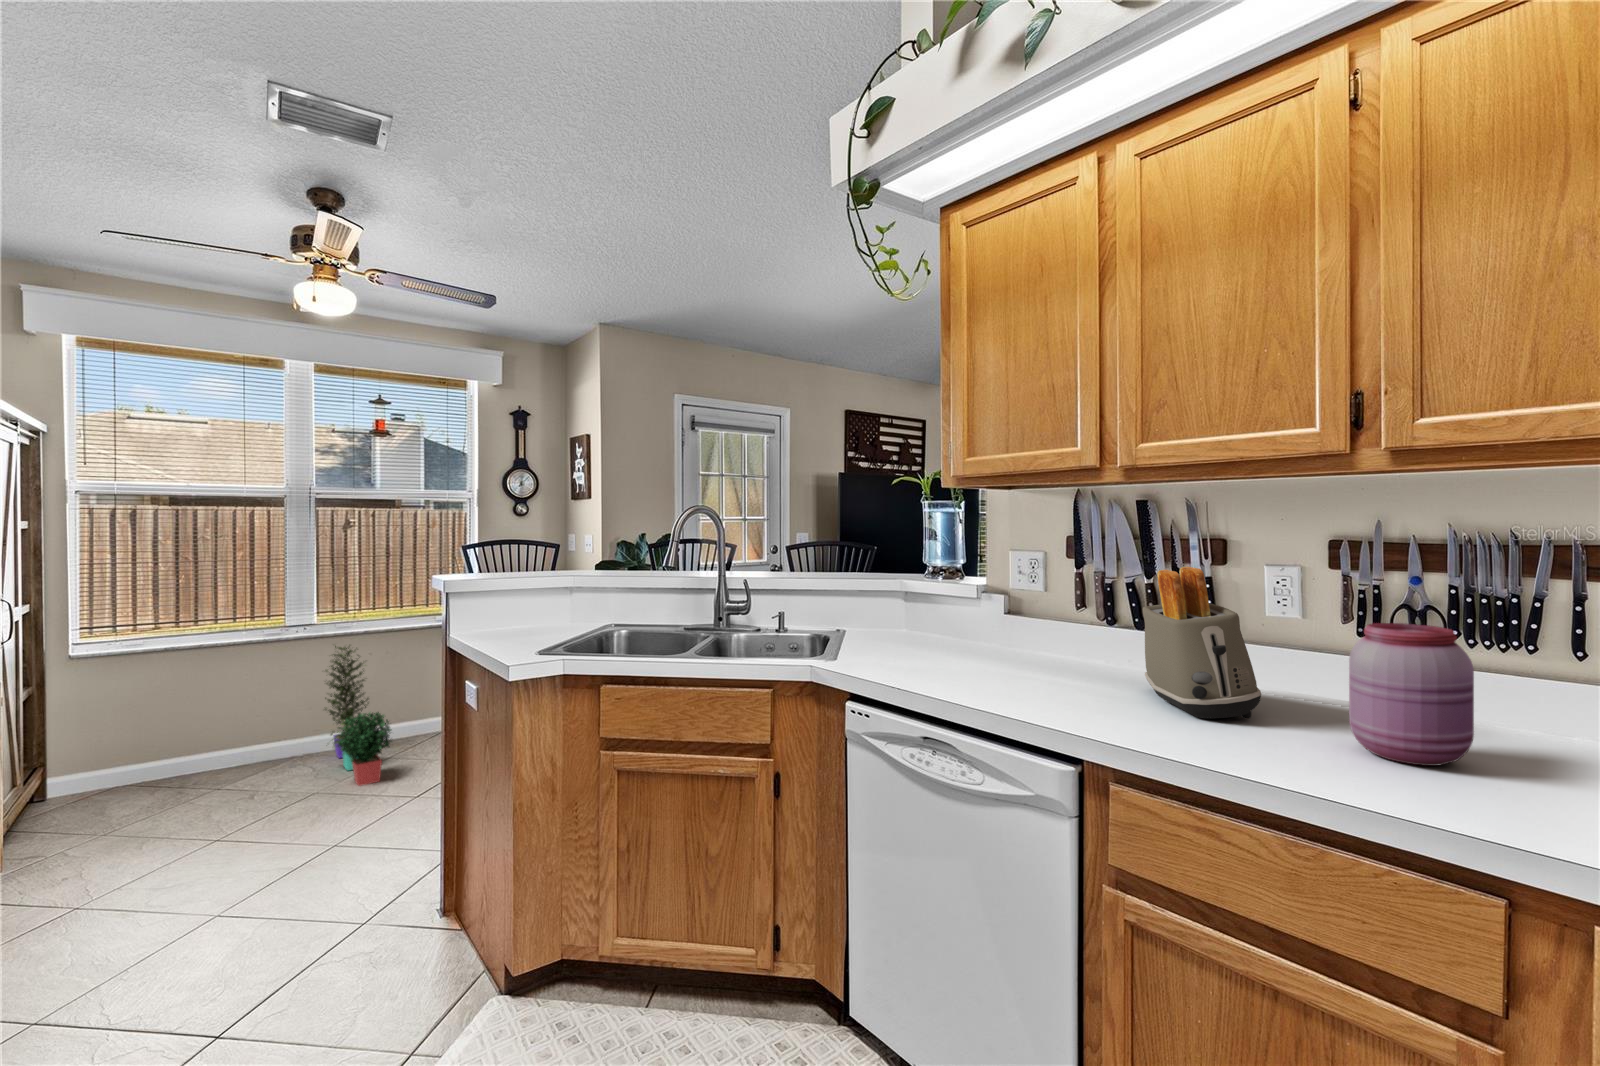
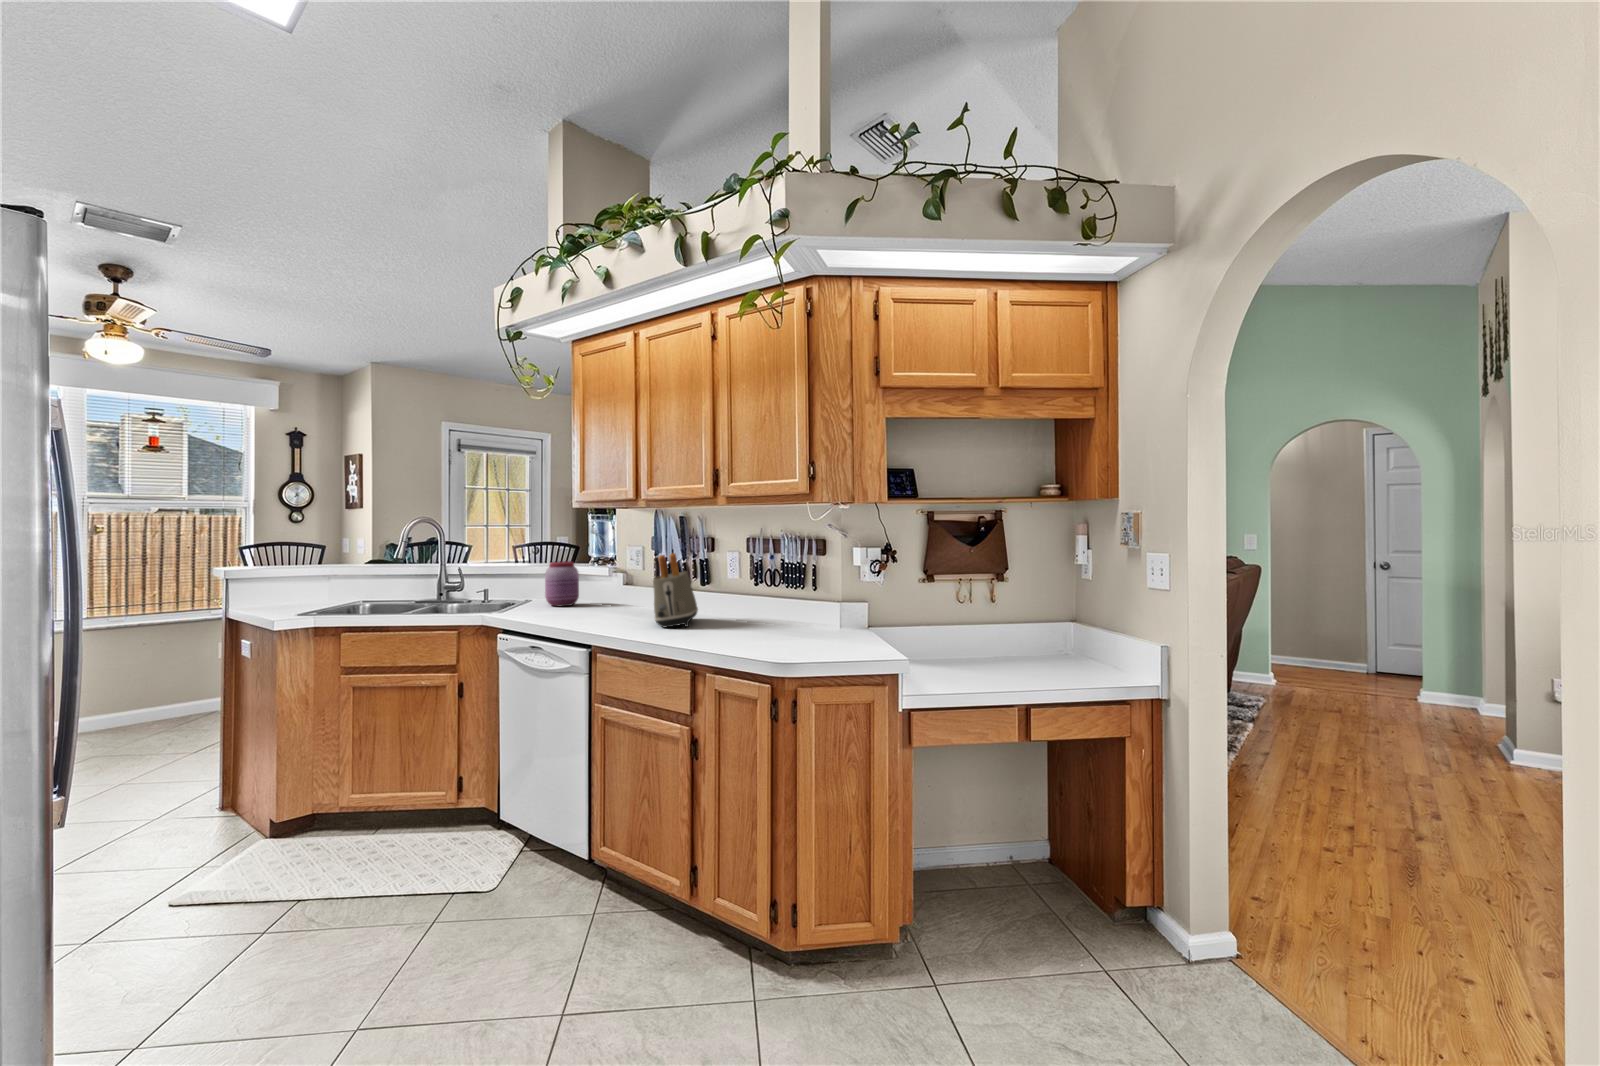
jar: present [1349,623,1474,766] -> present [545,561,579,606]
potted plant: present [325,646,391,786] -> none [95,634,172,751]

